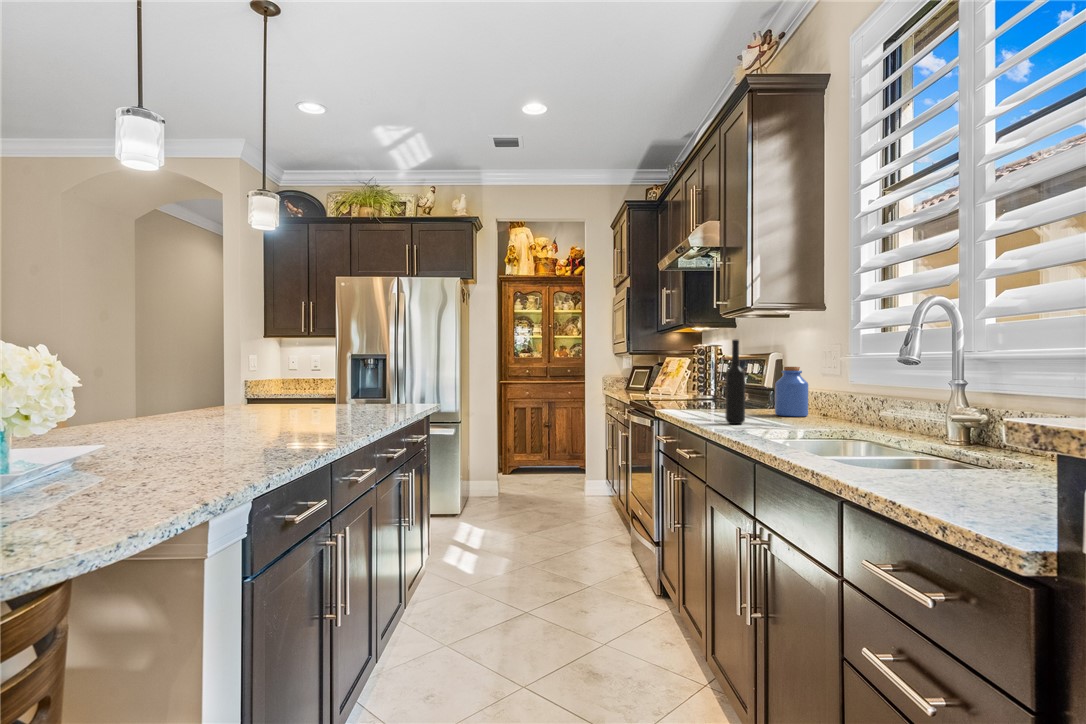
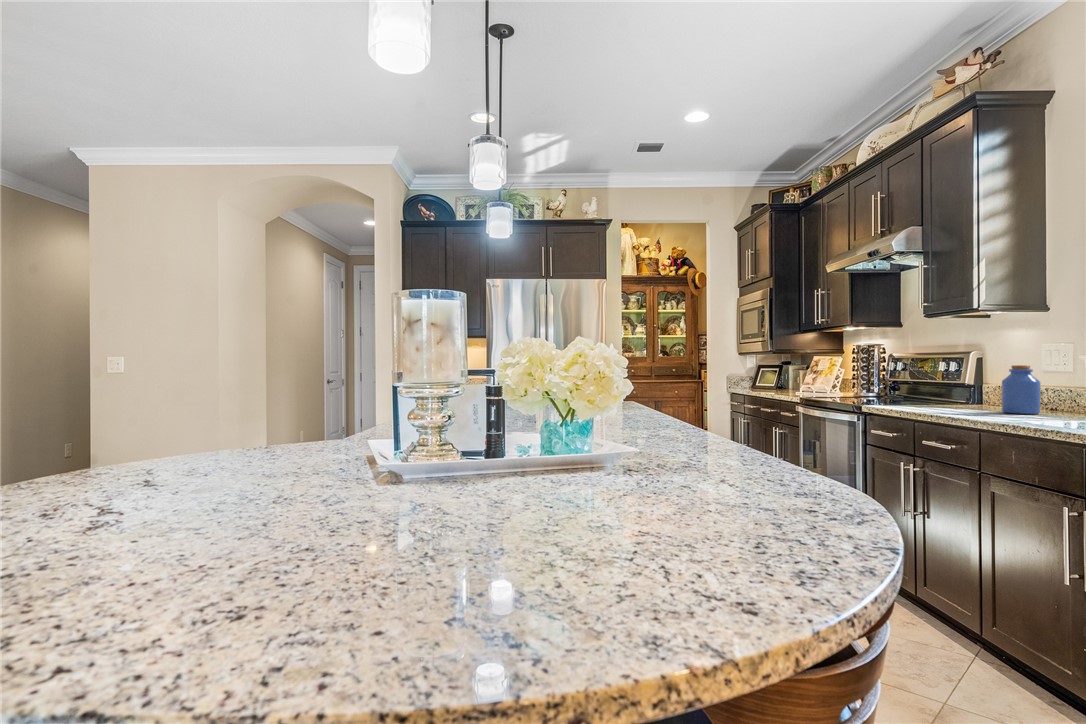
bottle: present [725,340,745,424] -> none [981,340,1004,422]

